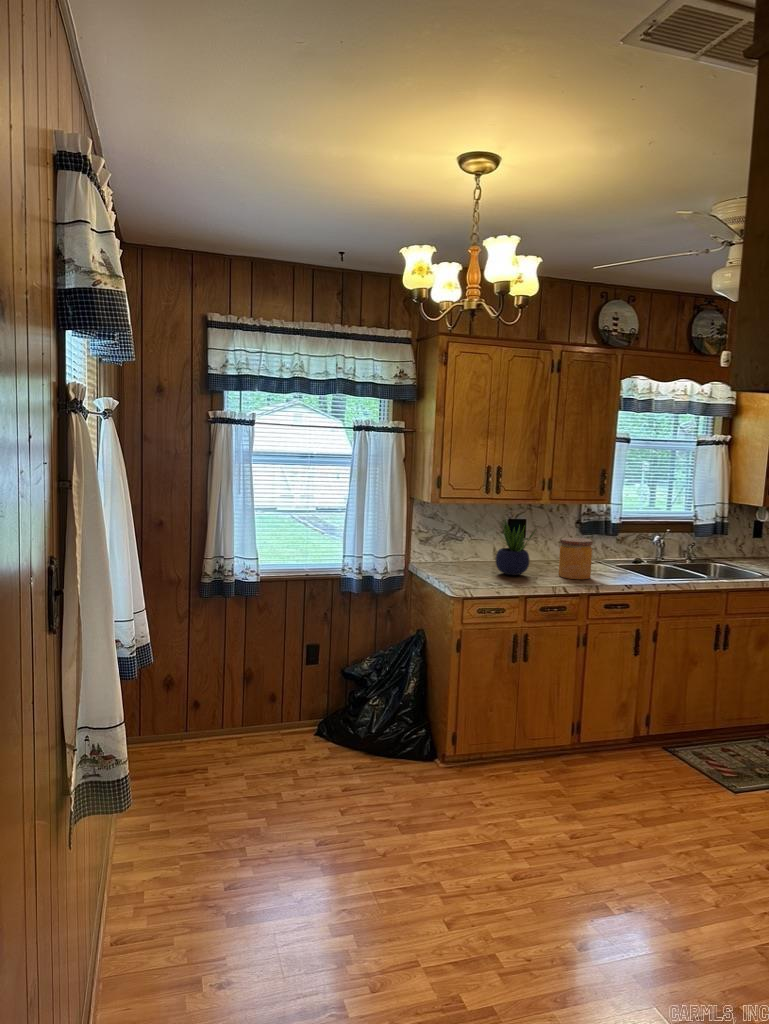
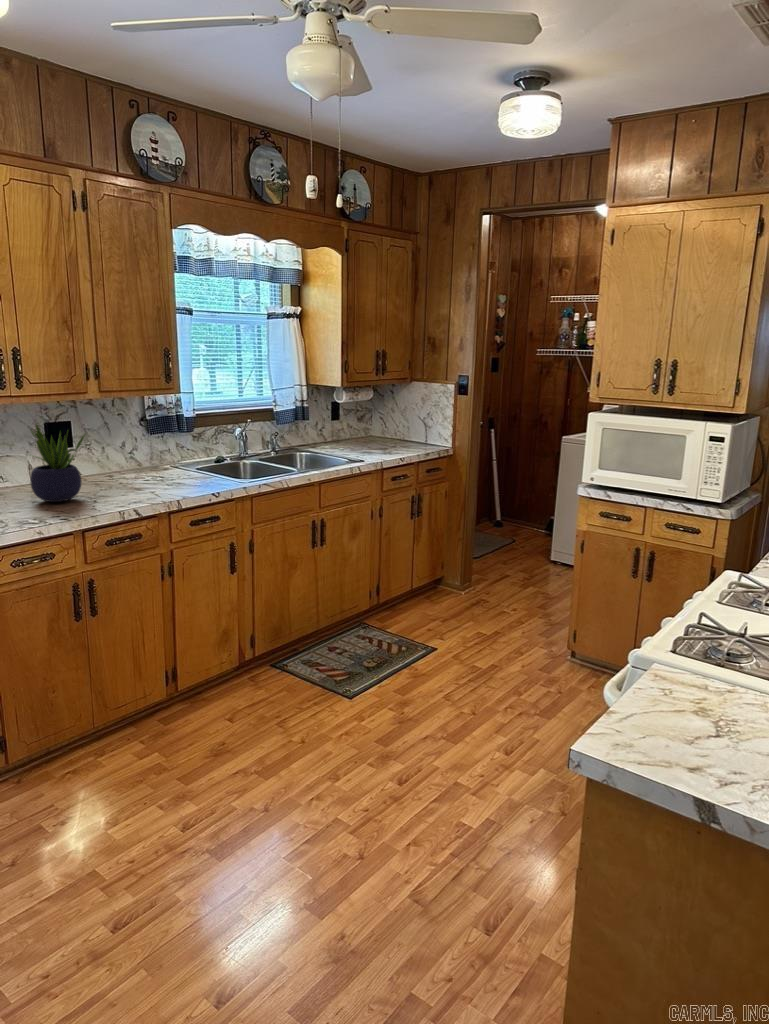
jar: present [559,538,593,579] -> none [120,441,166,495]

